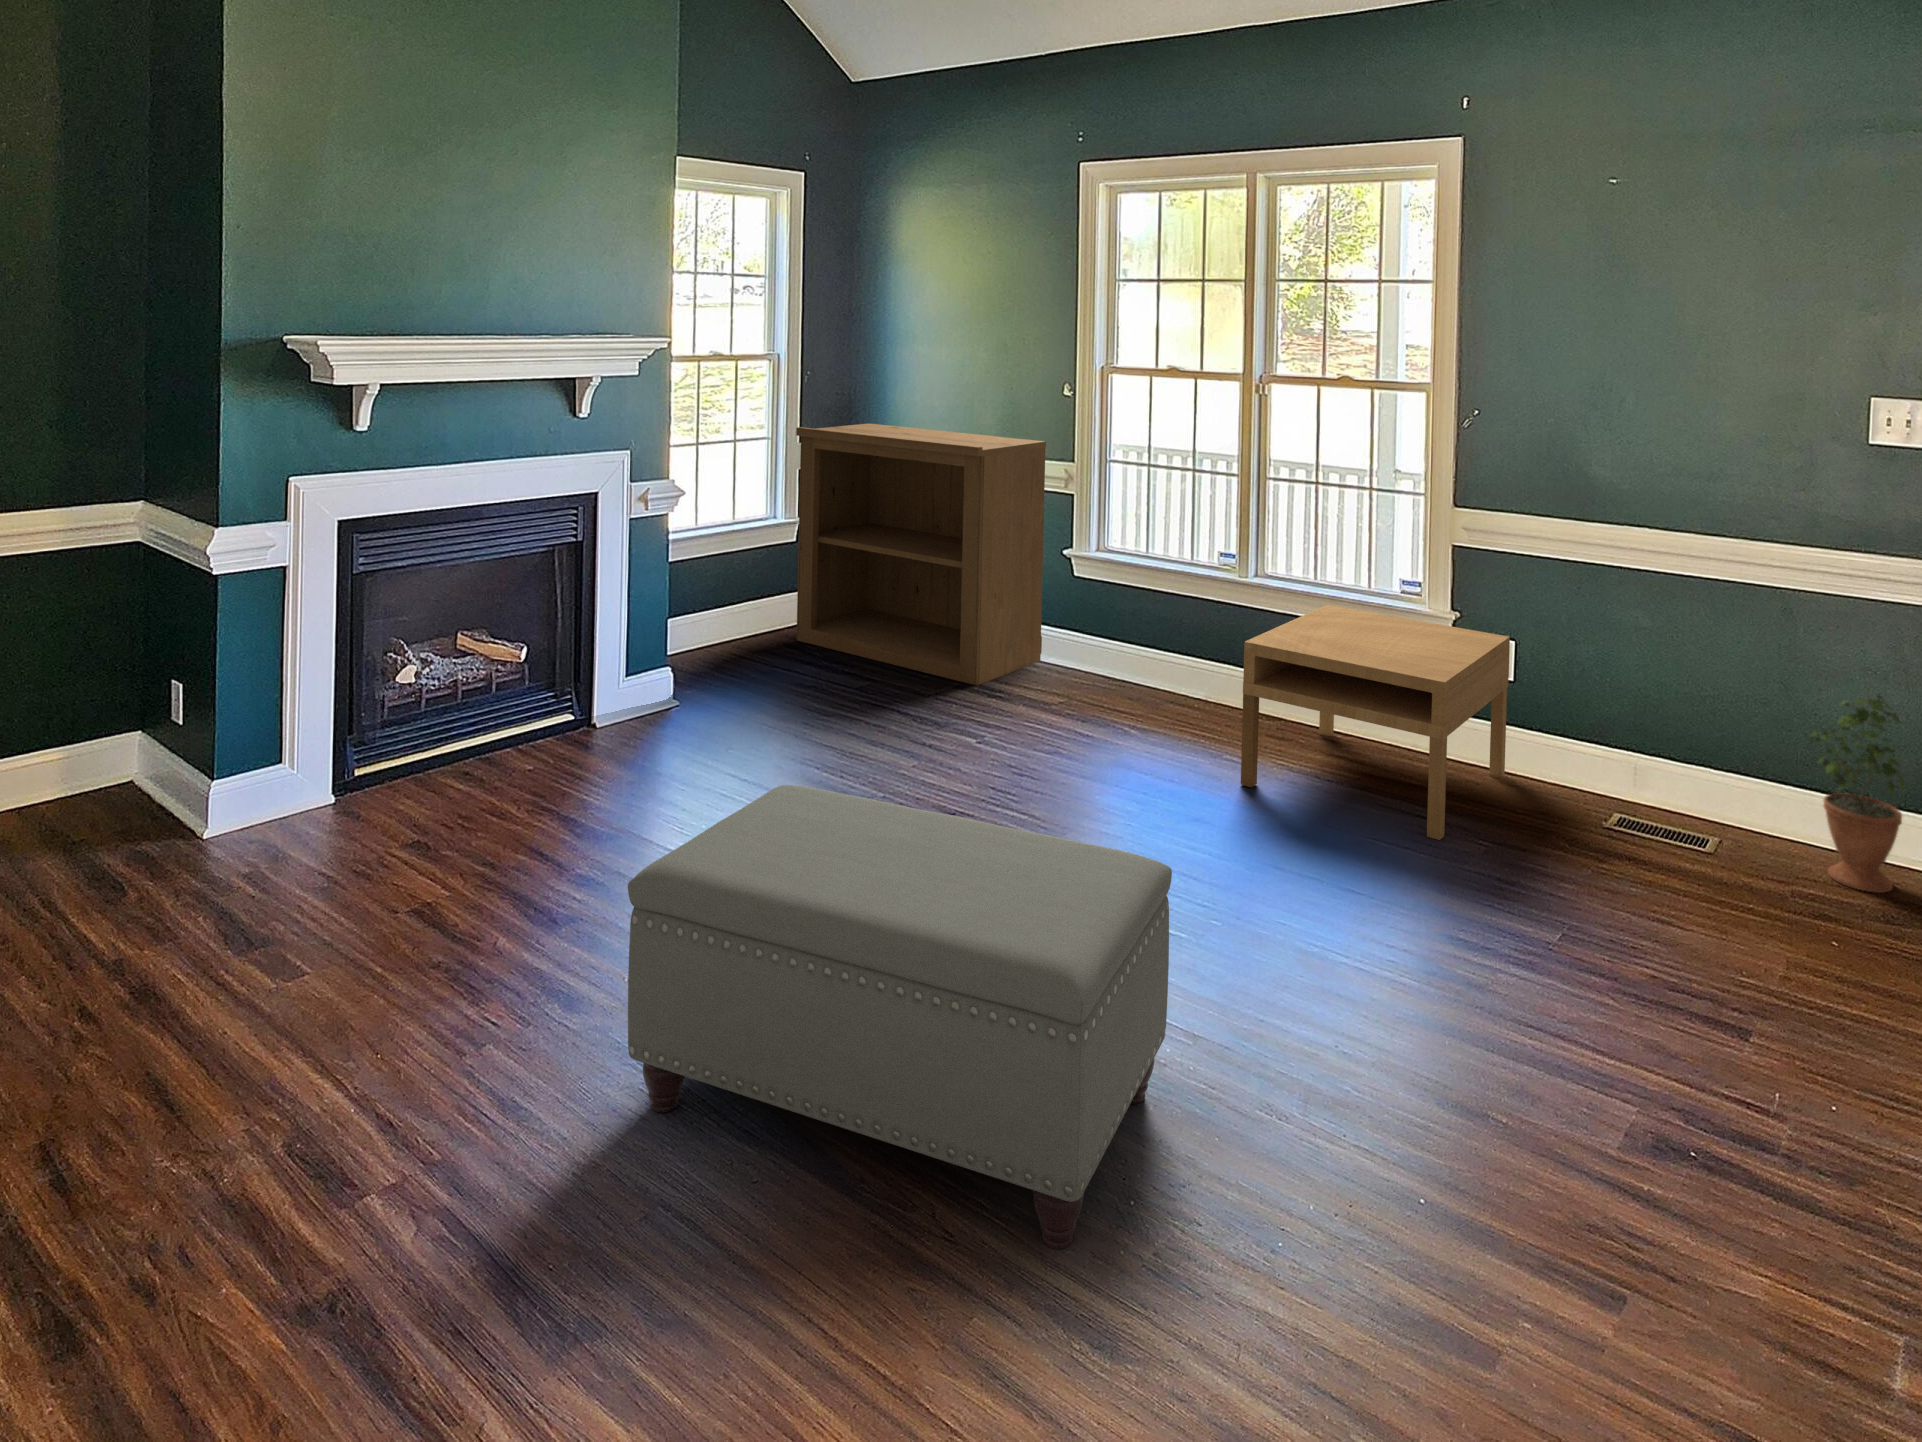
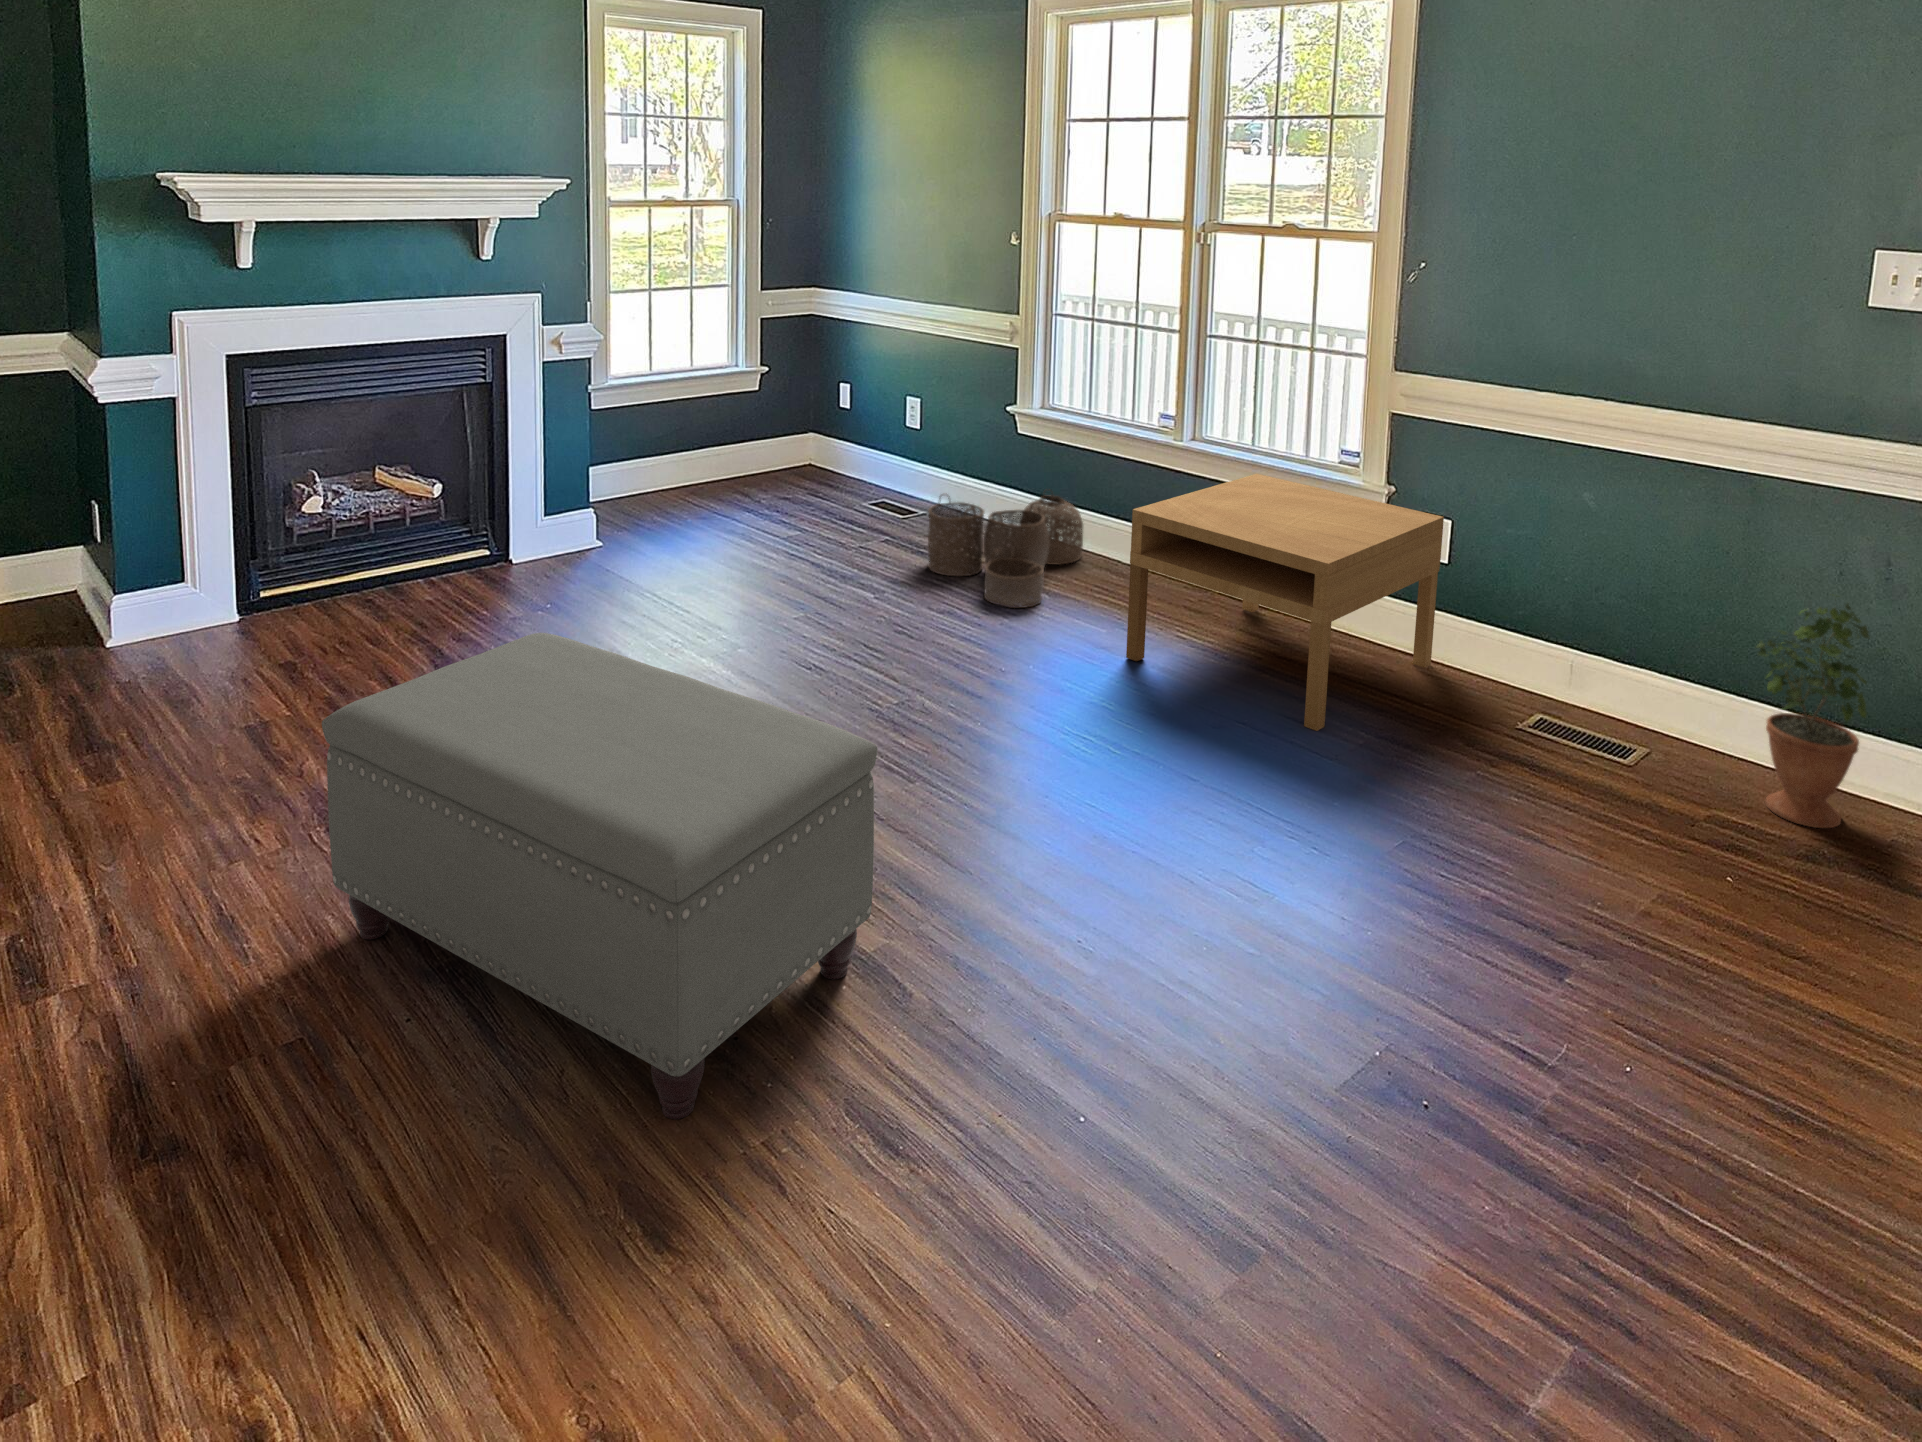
bookshelf: present [796,424,1046,685] -> none [744,271,991,541]
woven basket: none [1013,628,1151,744] -> present [928,495,1083,608]

